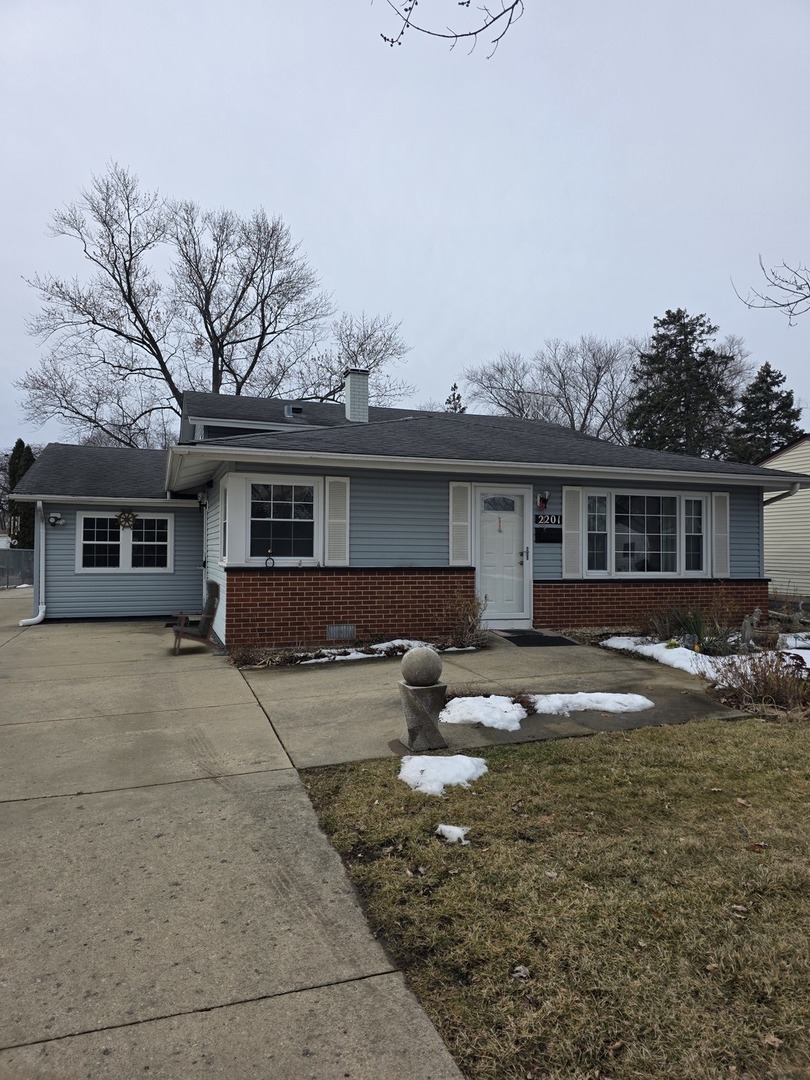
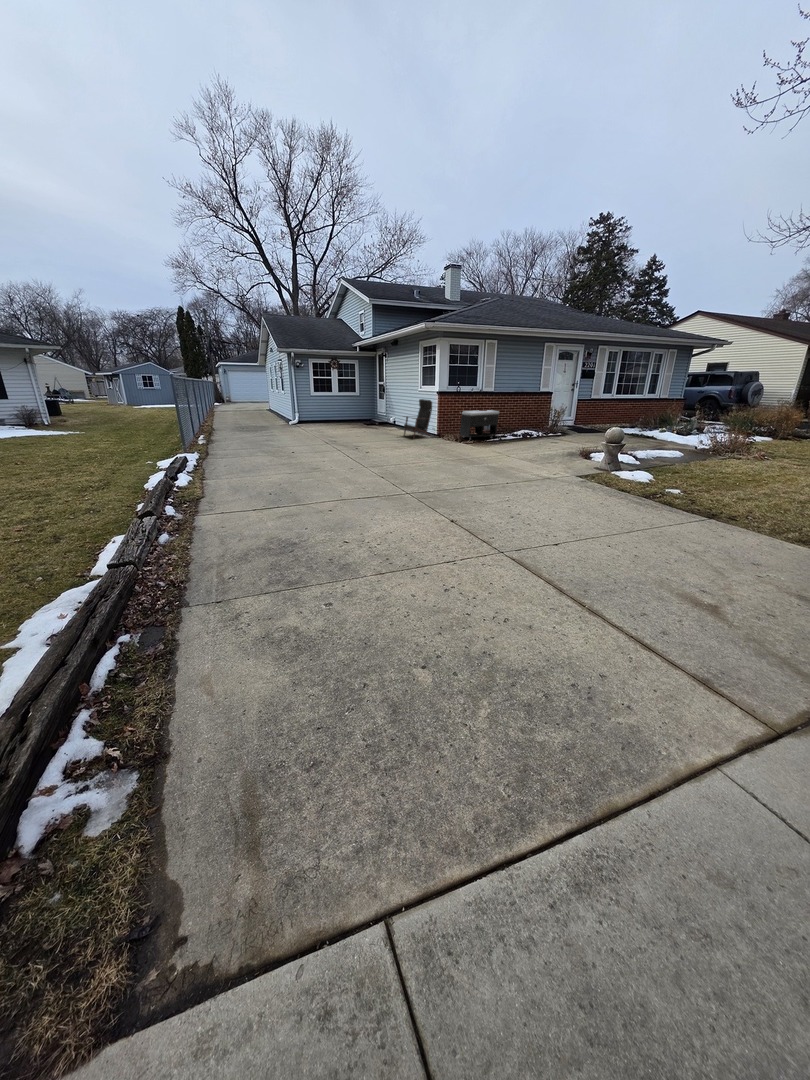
storage bench: none [271,600,344,658] -> present [460,410,499,439]

